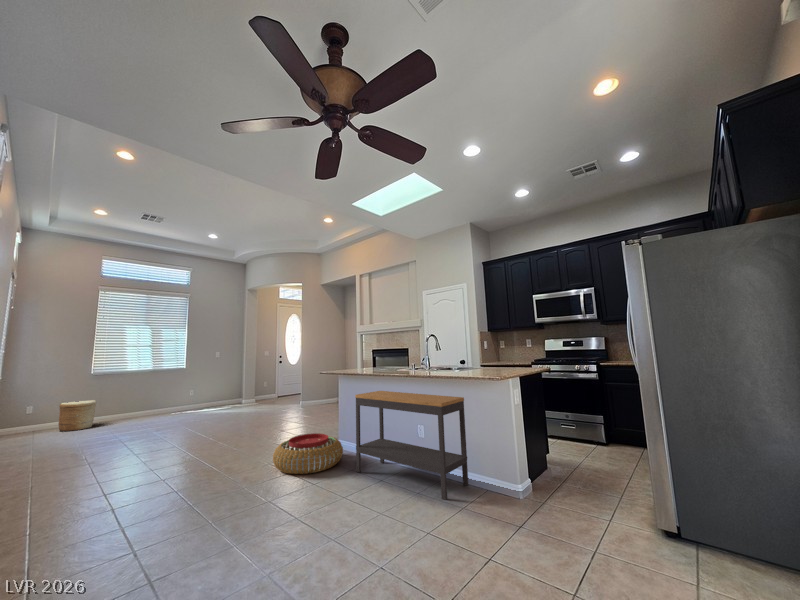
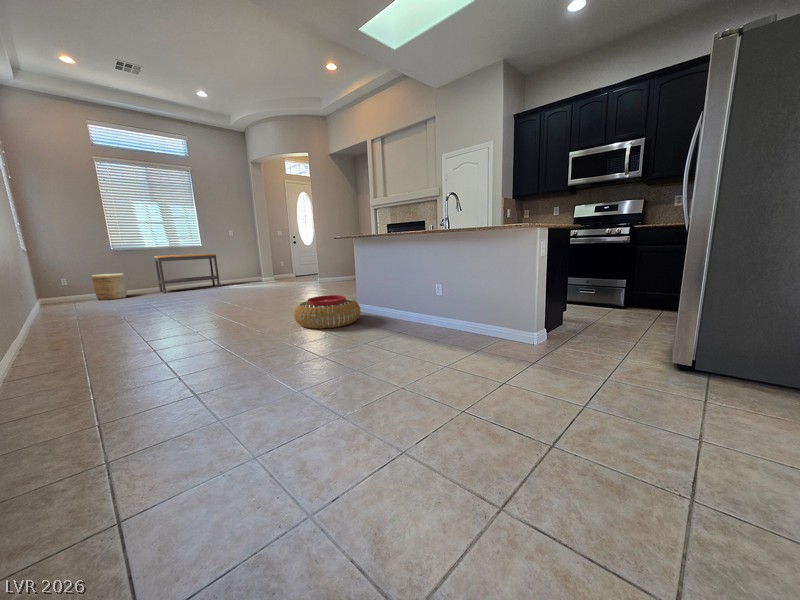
console table: present [355,391,468,500] -> present [154,254,220,293]

